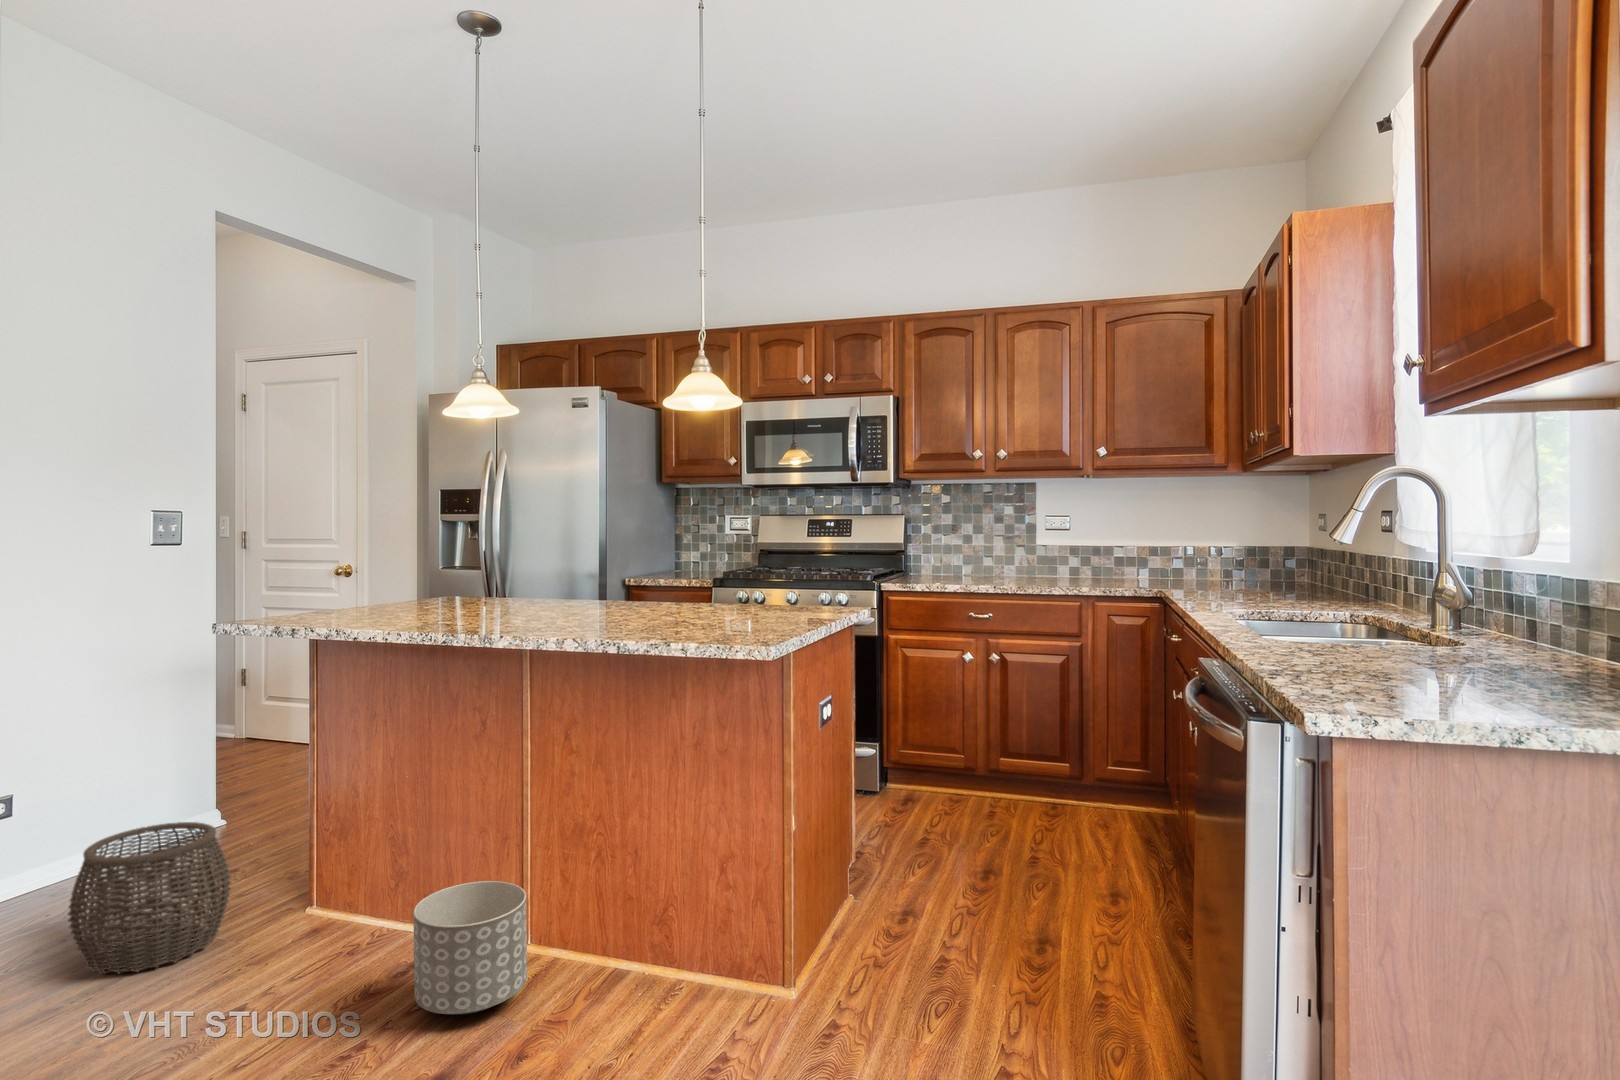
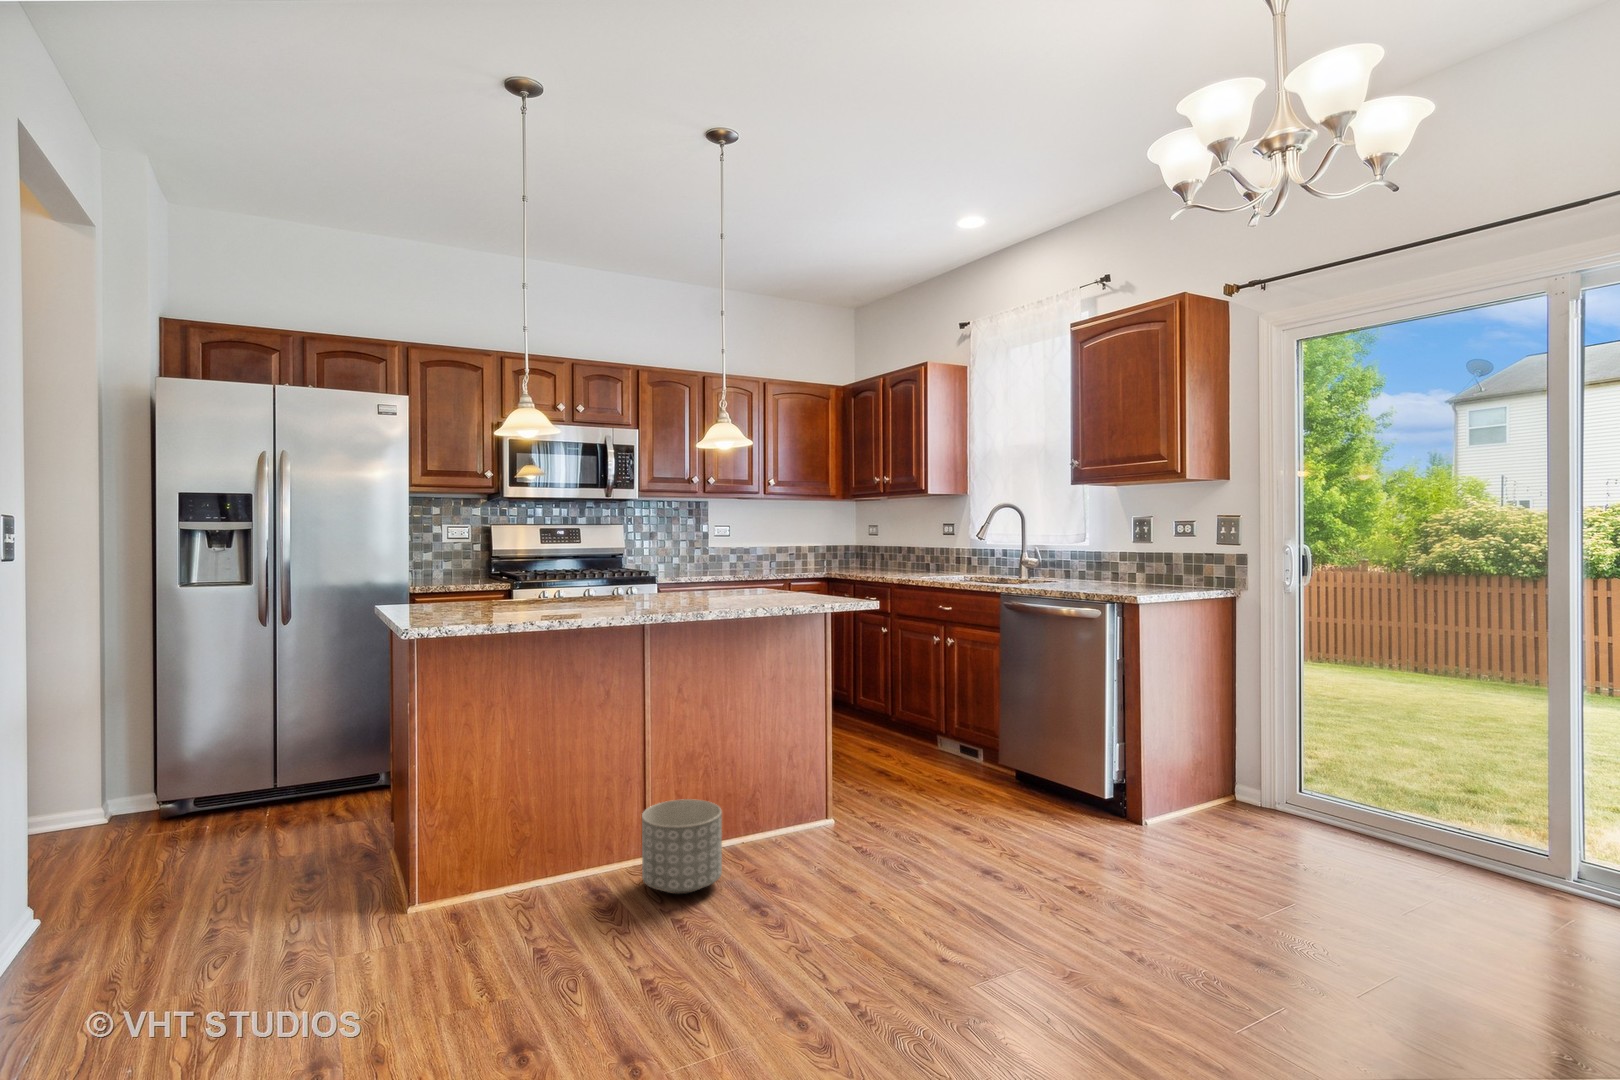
woven basket: present [68,822,231,974] -> none [235,841,398,1008]

